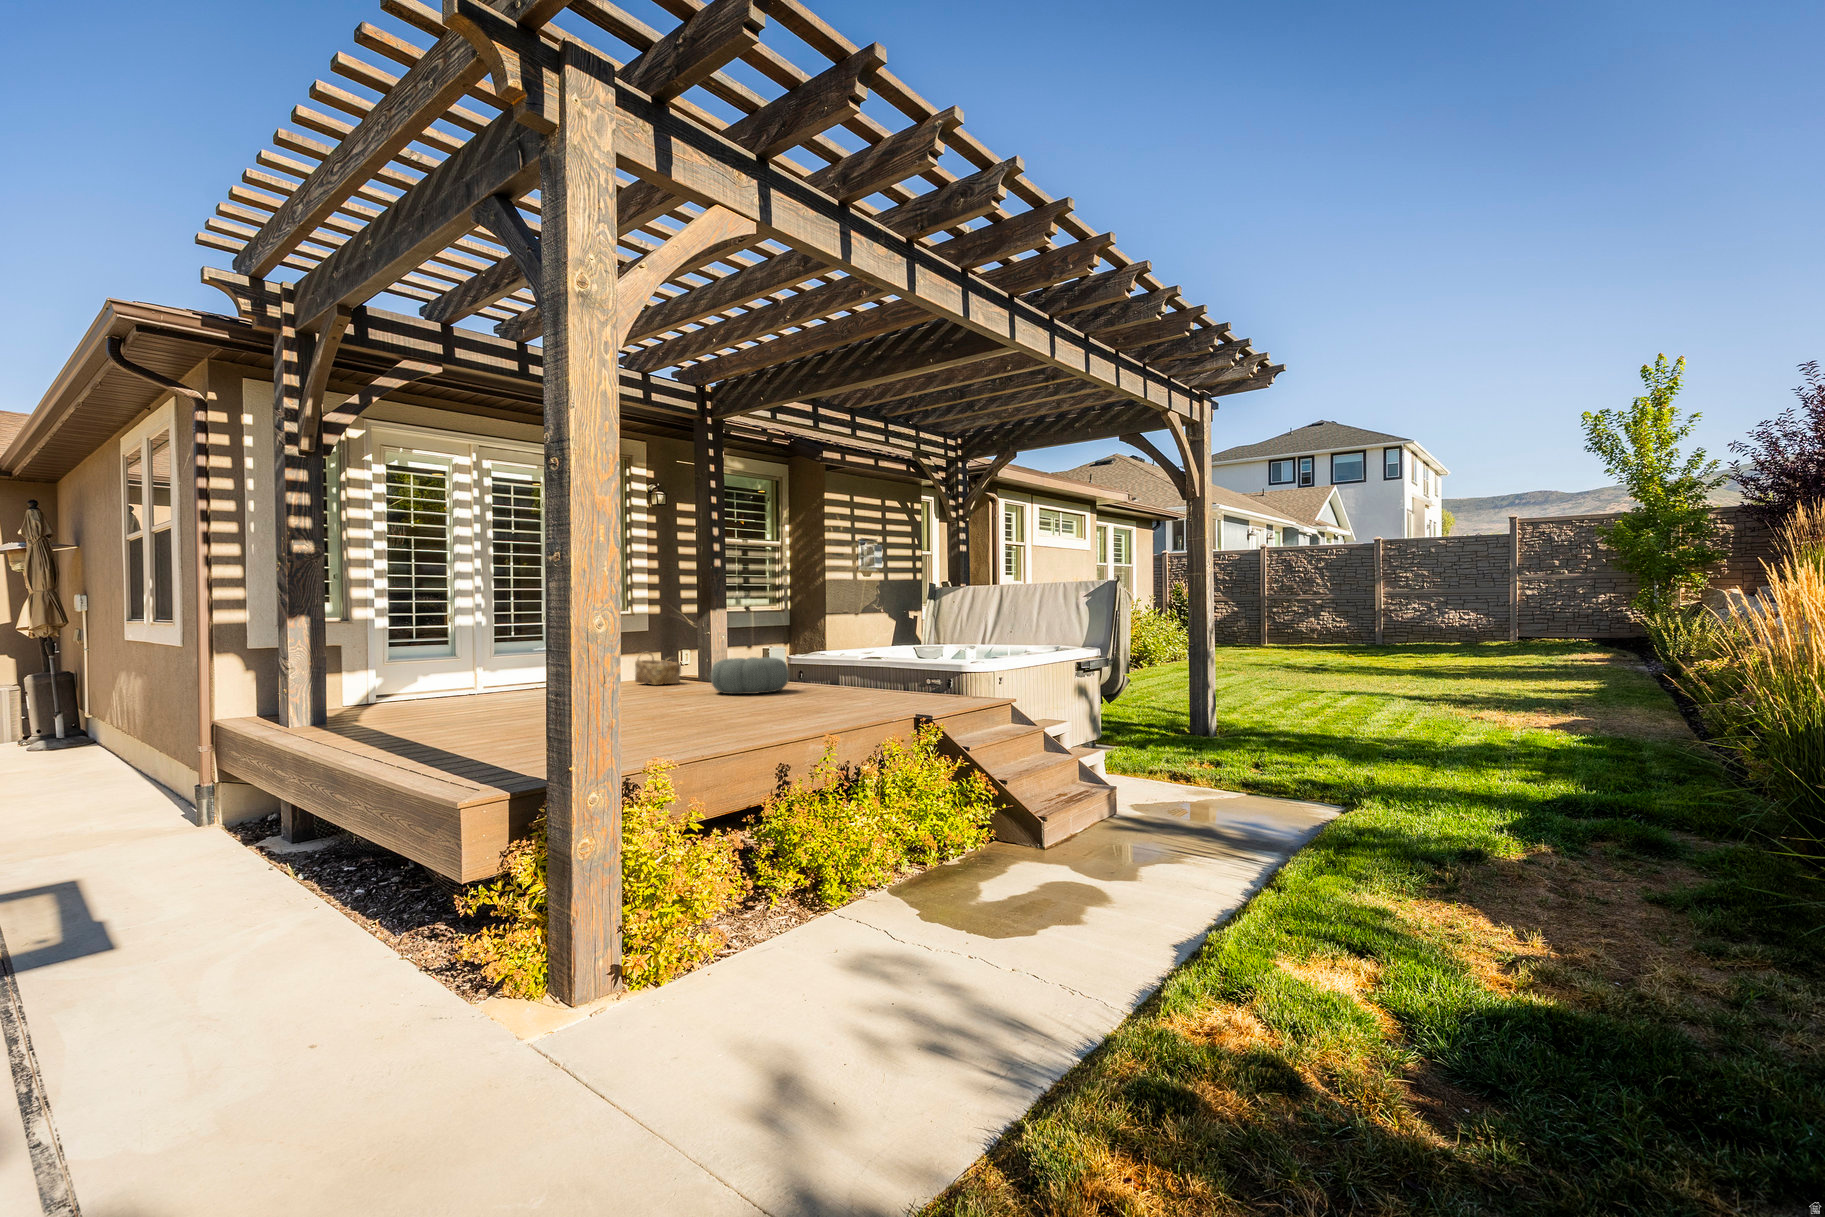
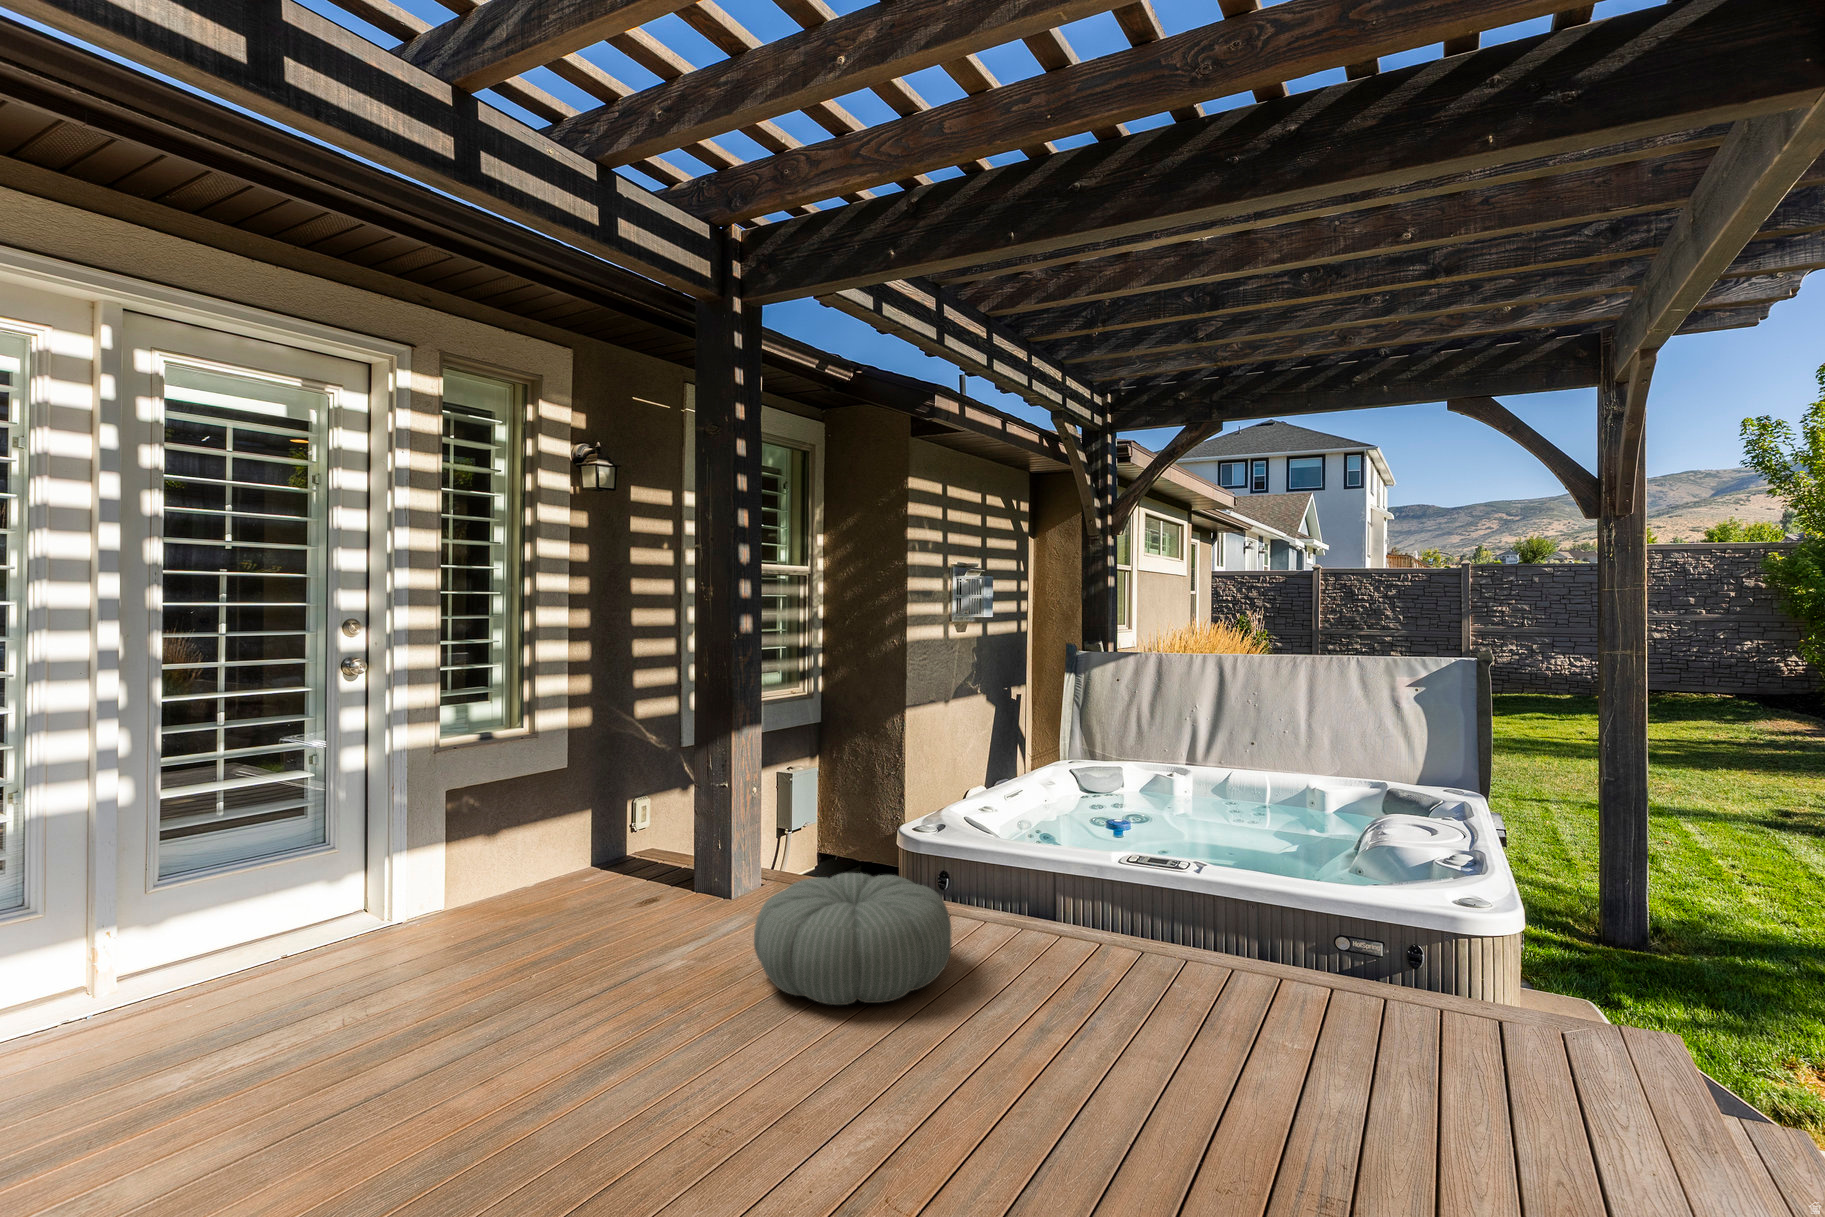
woven basket: present [635,652,681,685] -> none [543,810,648,900]

